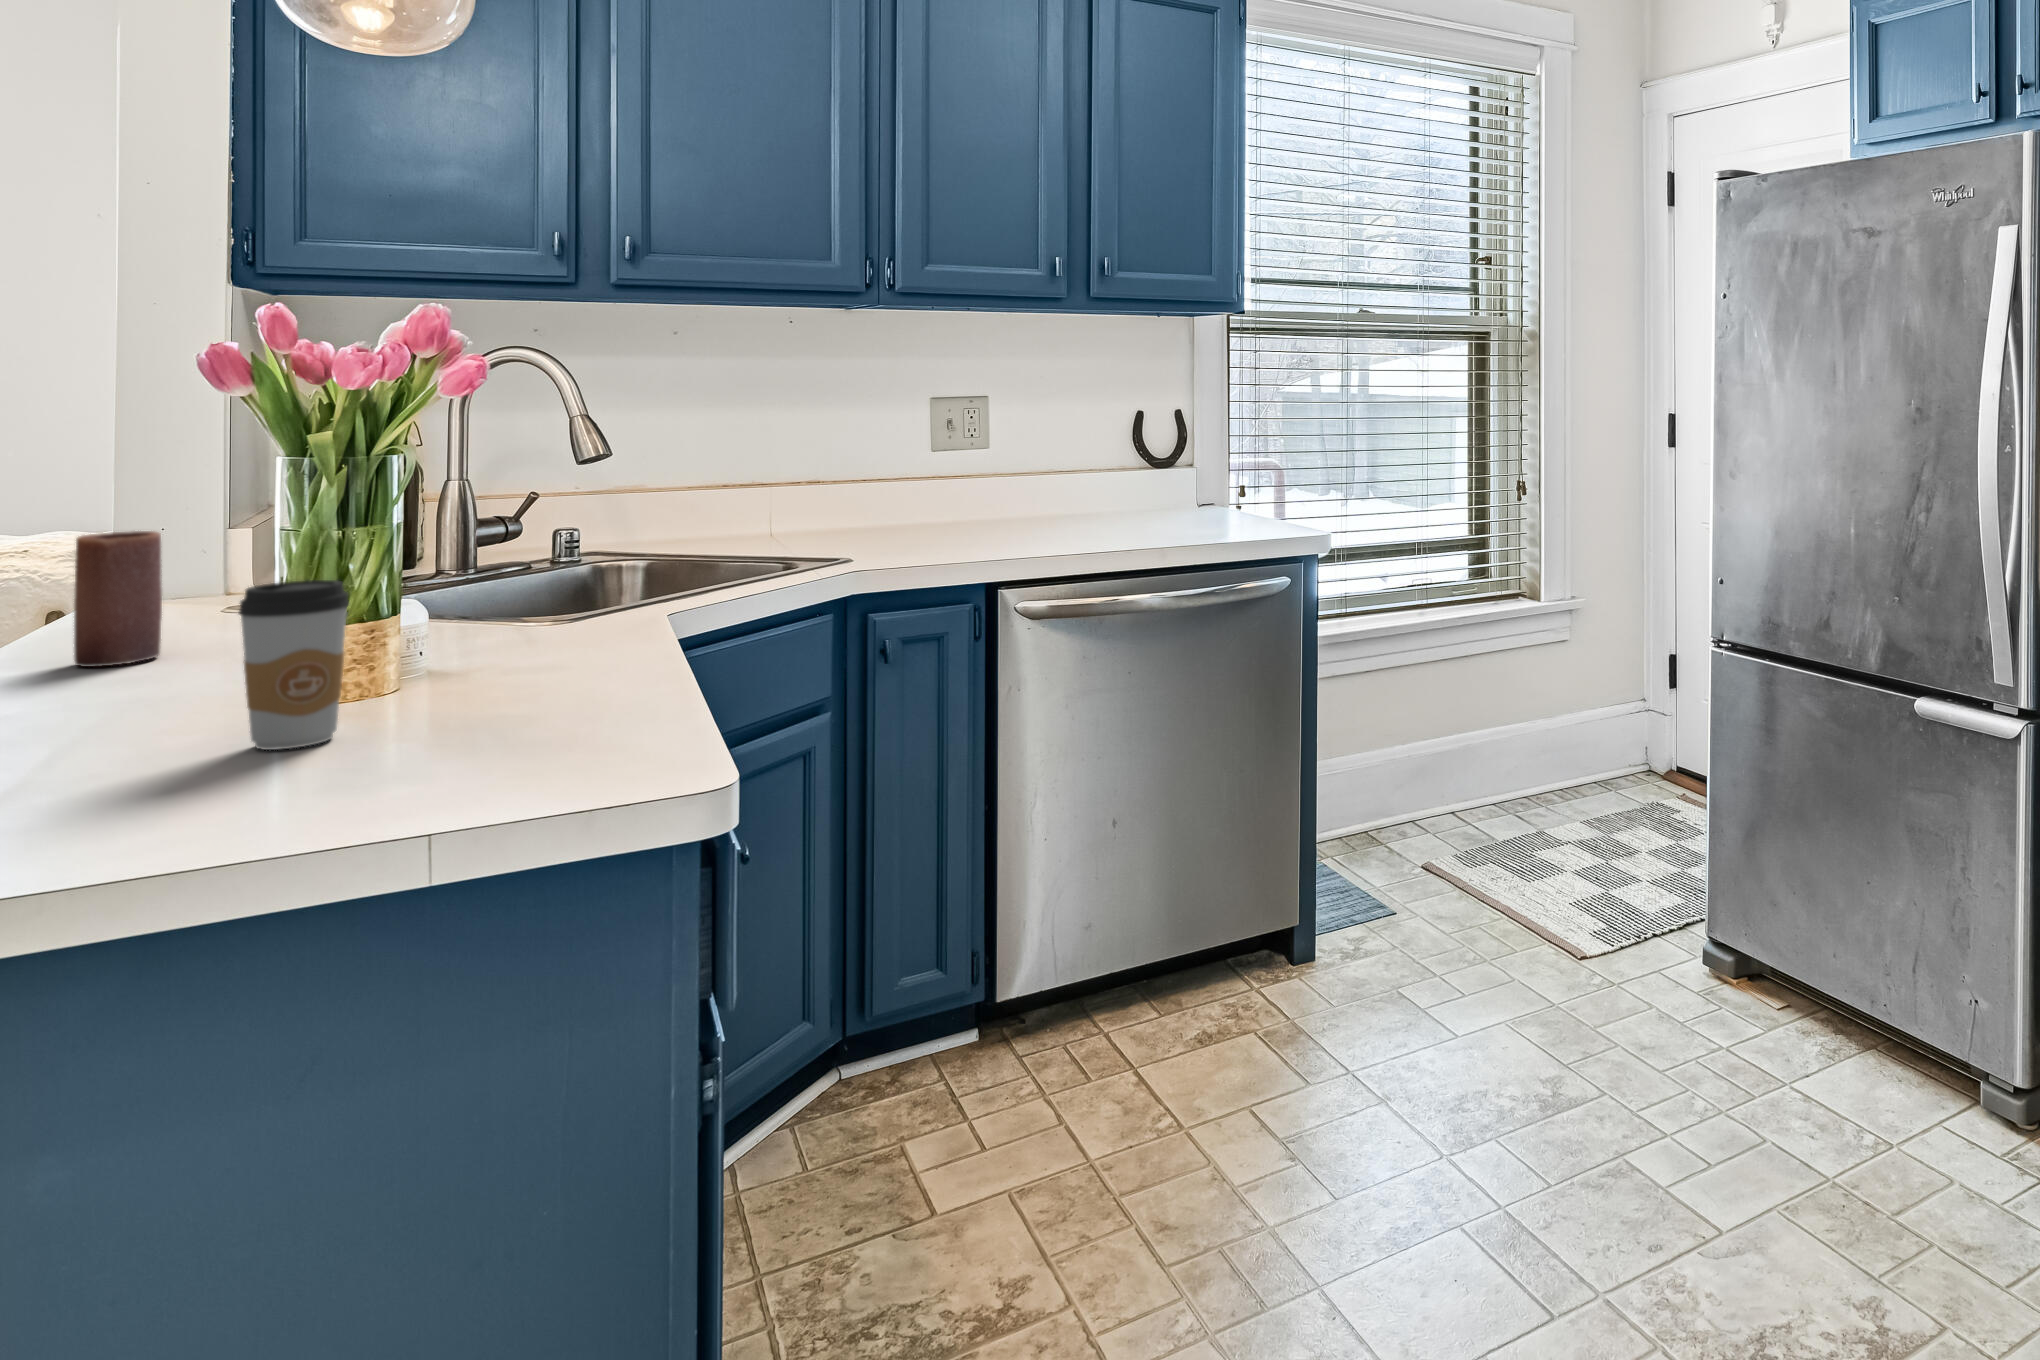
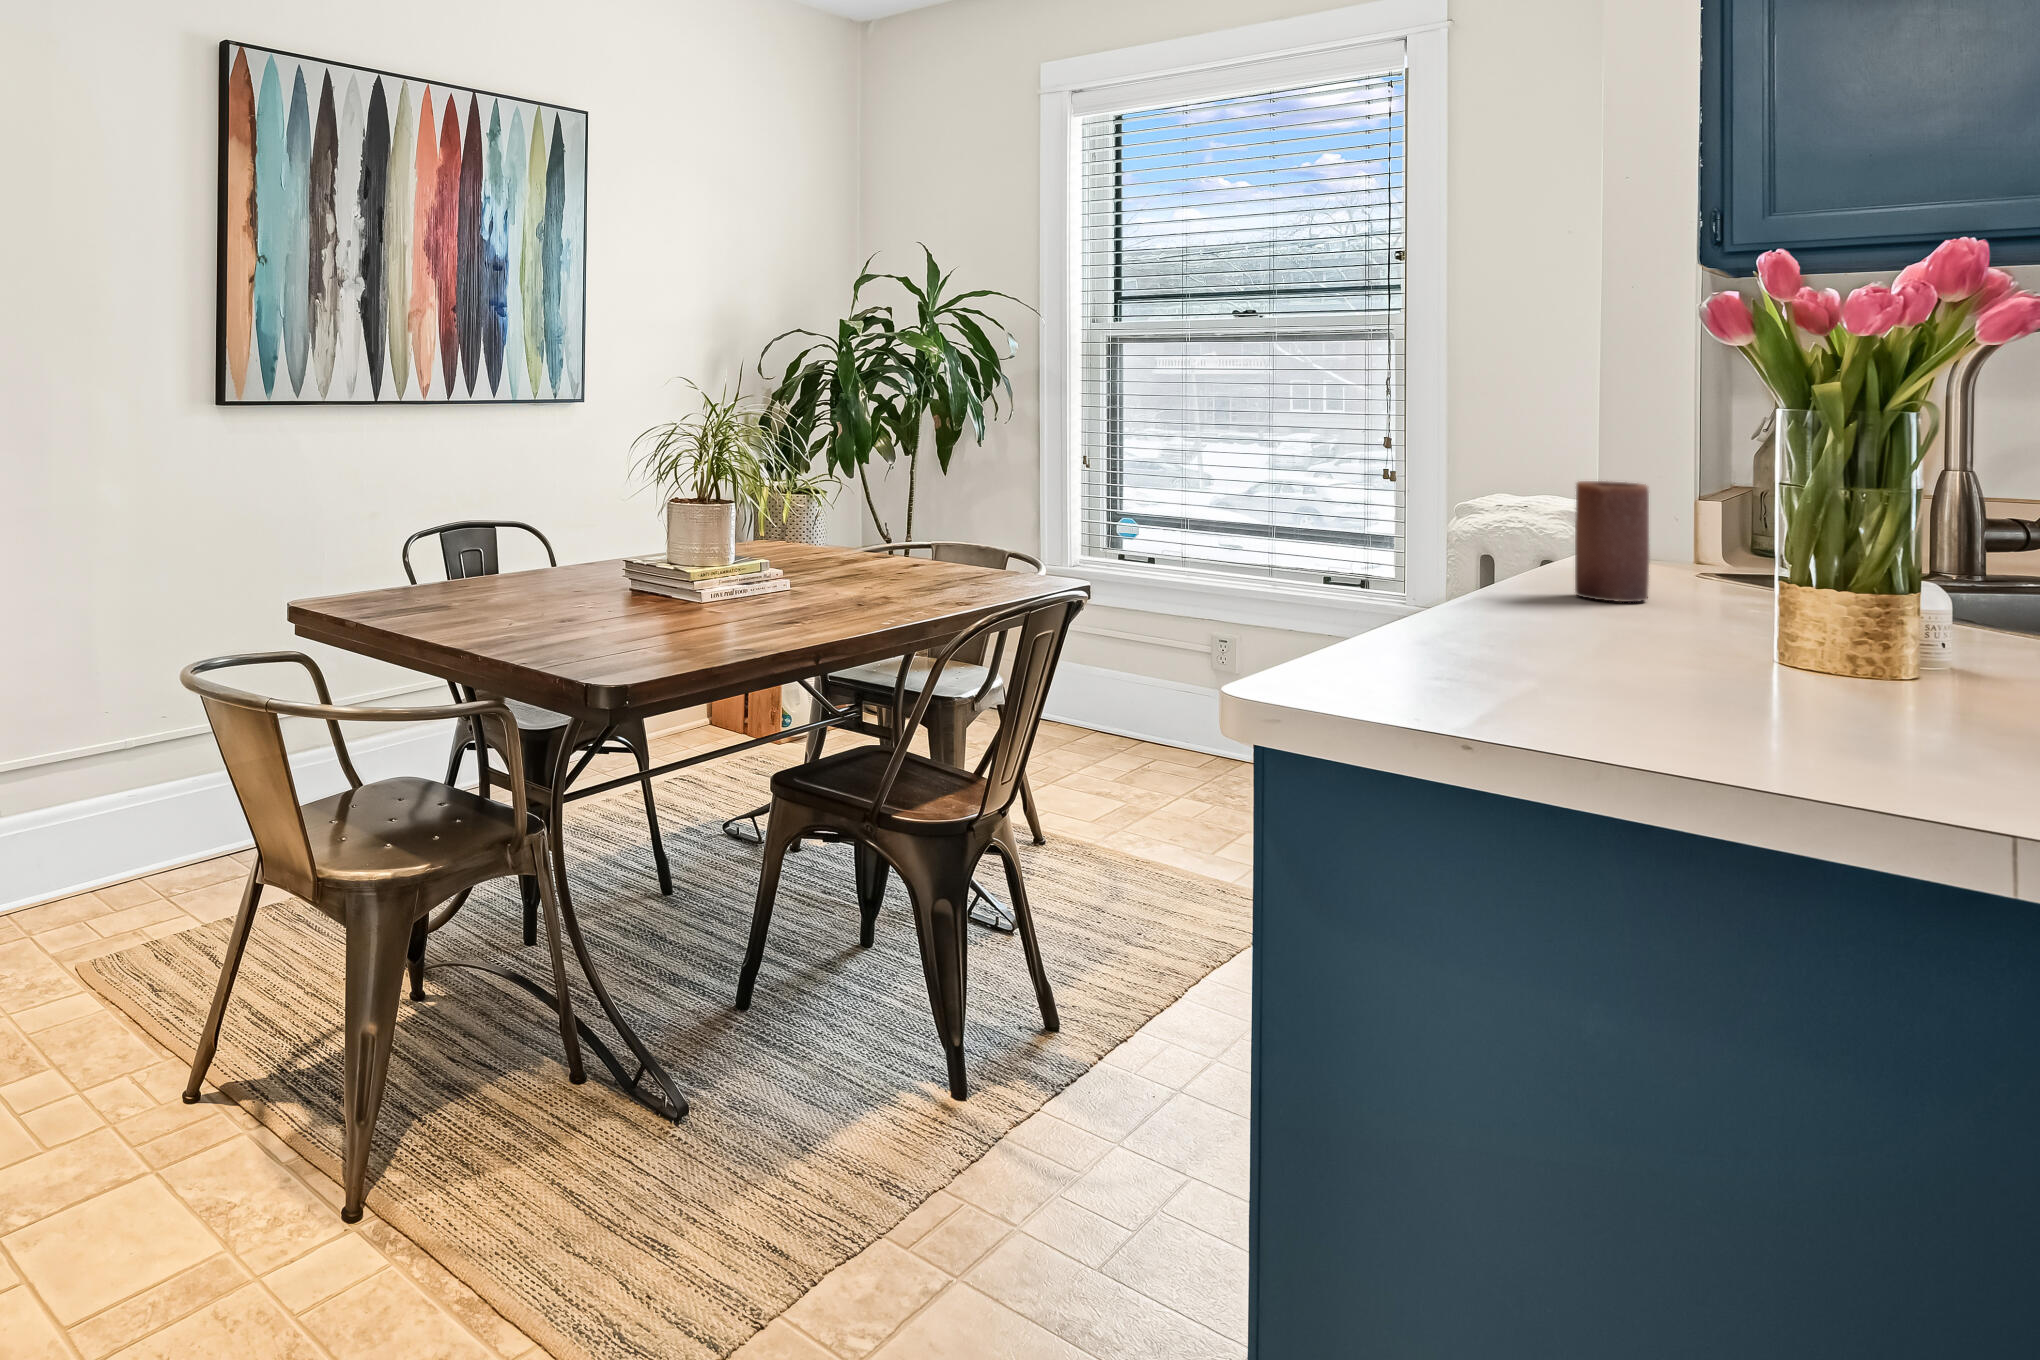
coffee cup: present [239,580,349,750] -> none [1741,534,1867,712]

